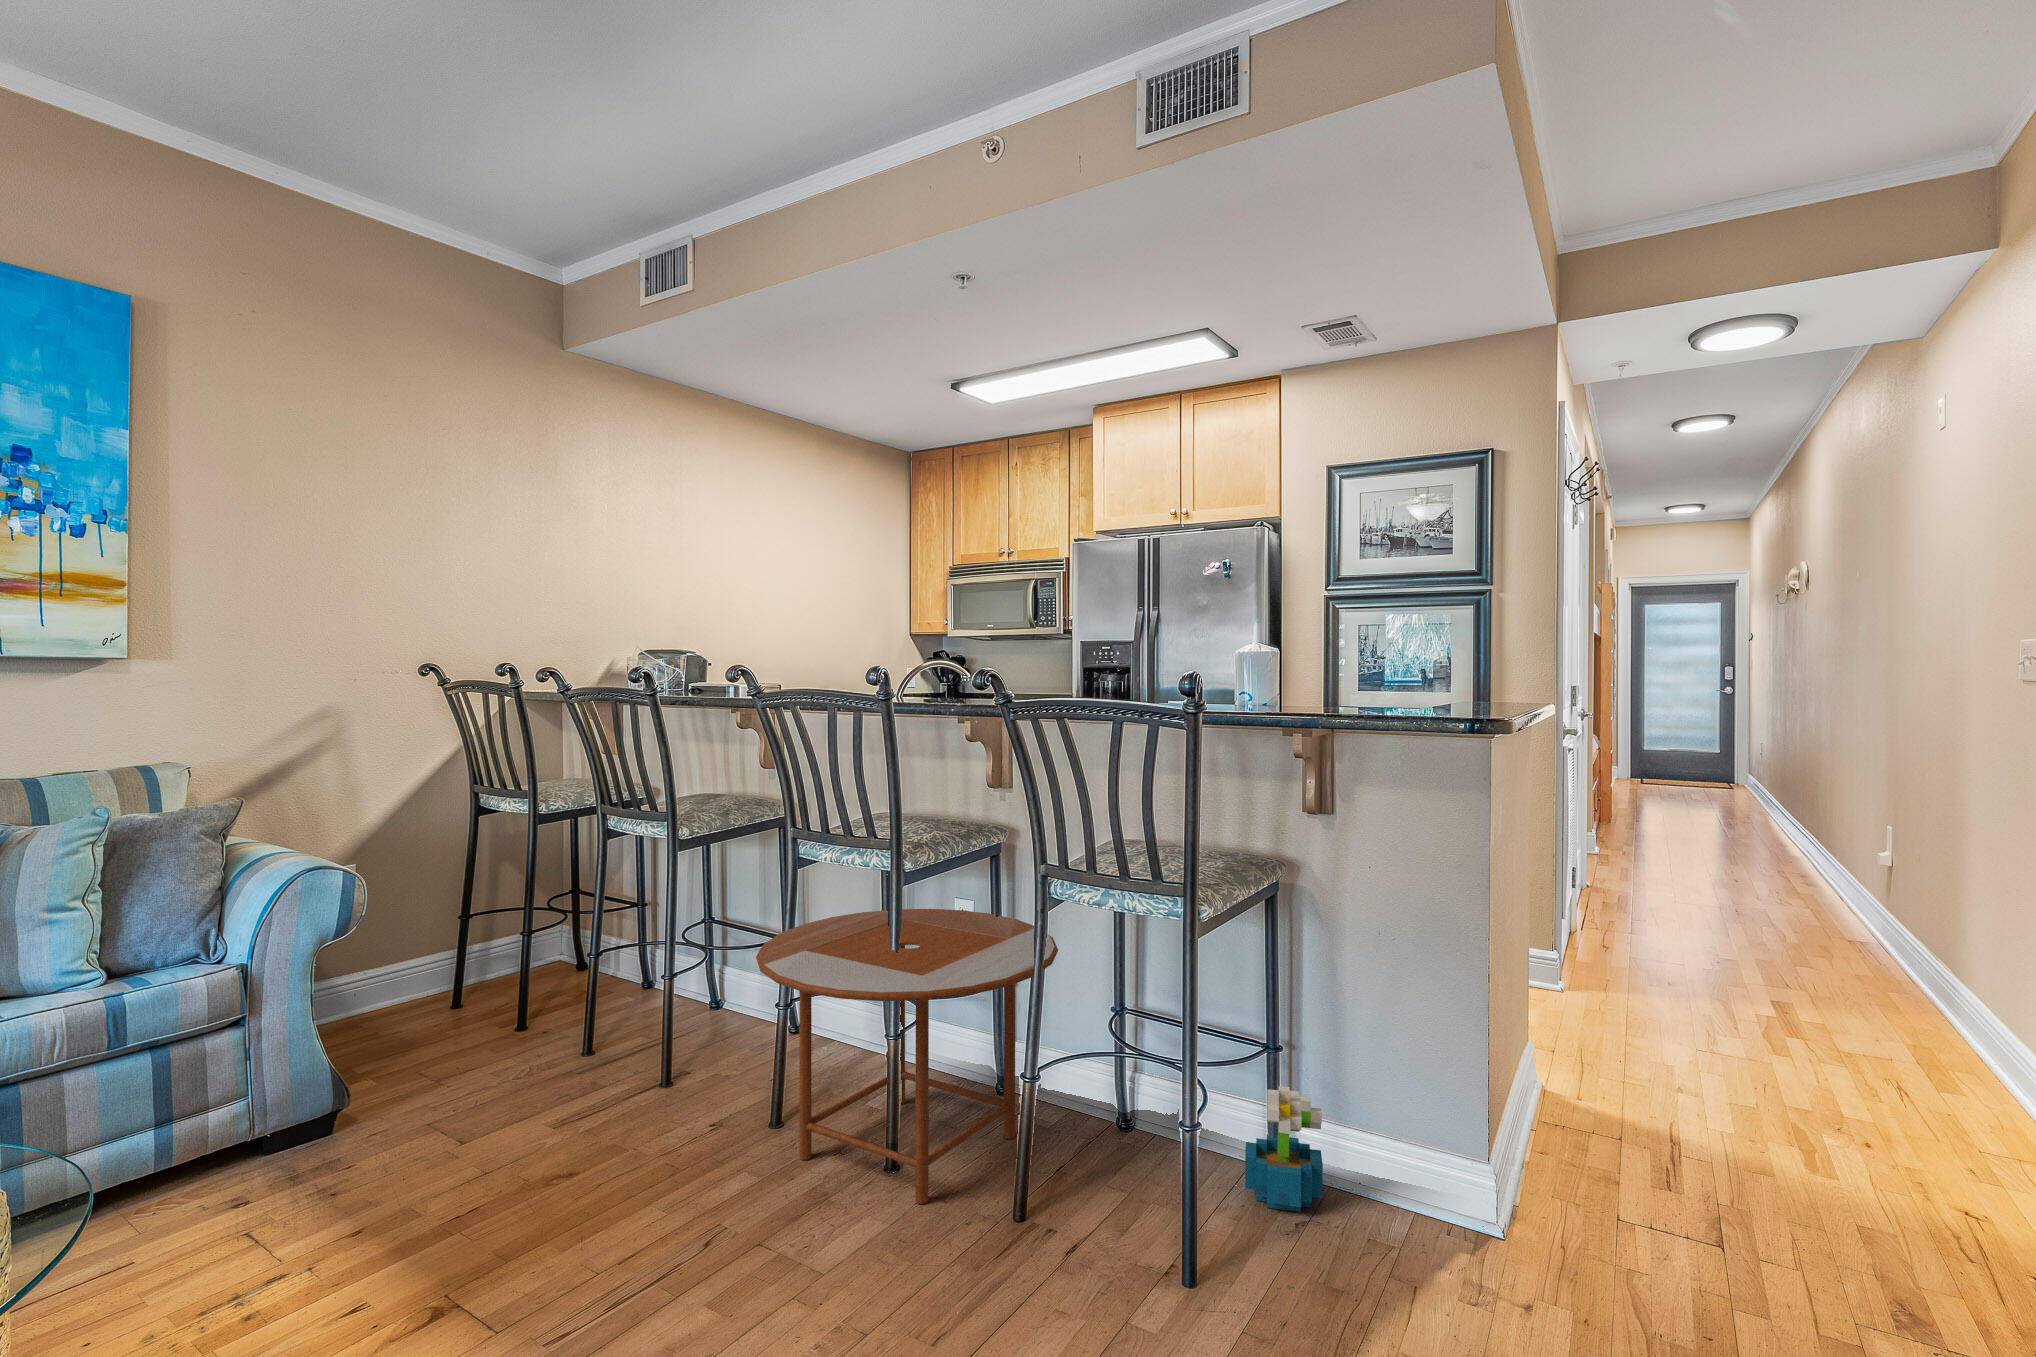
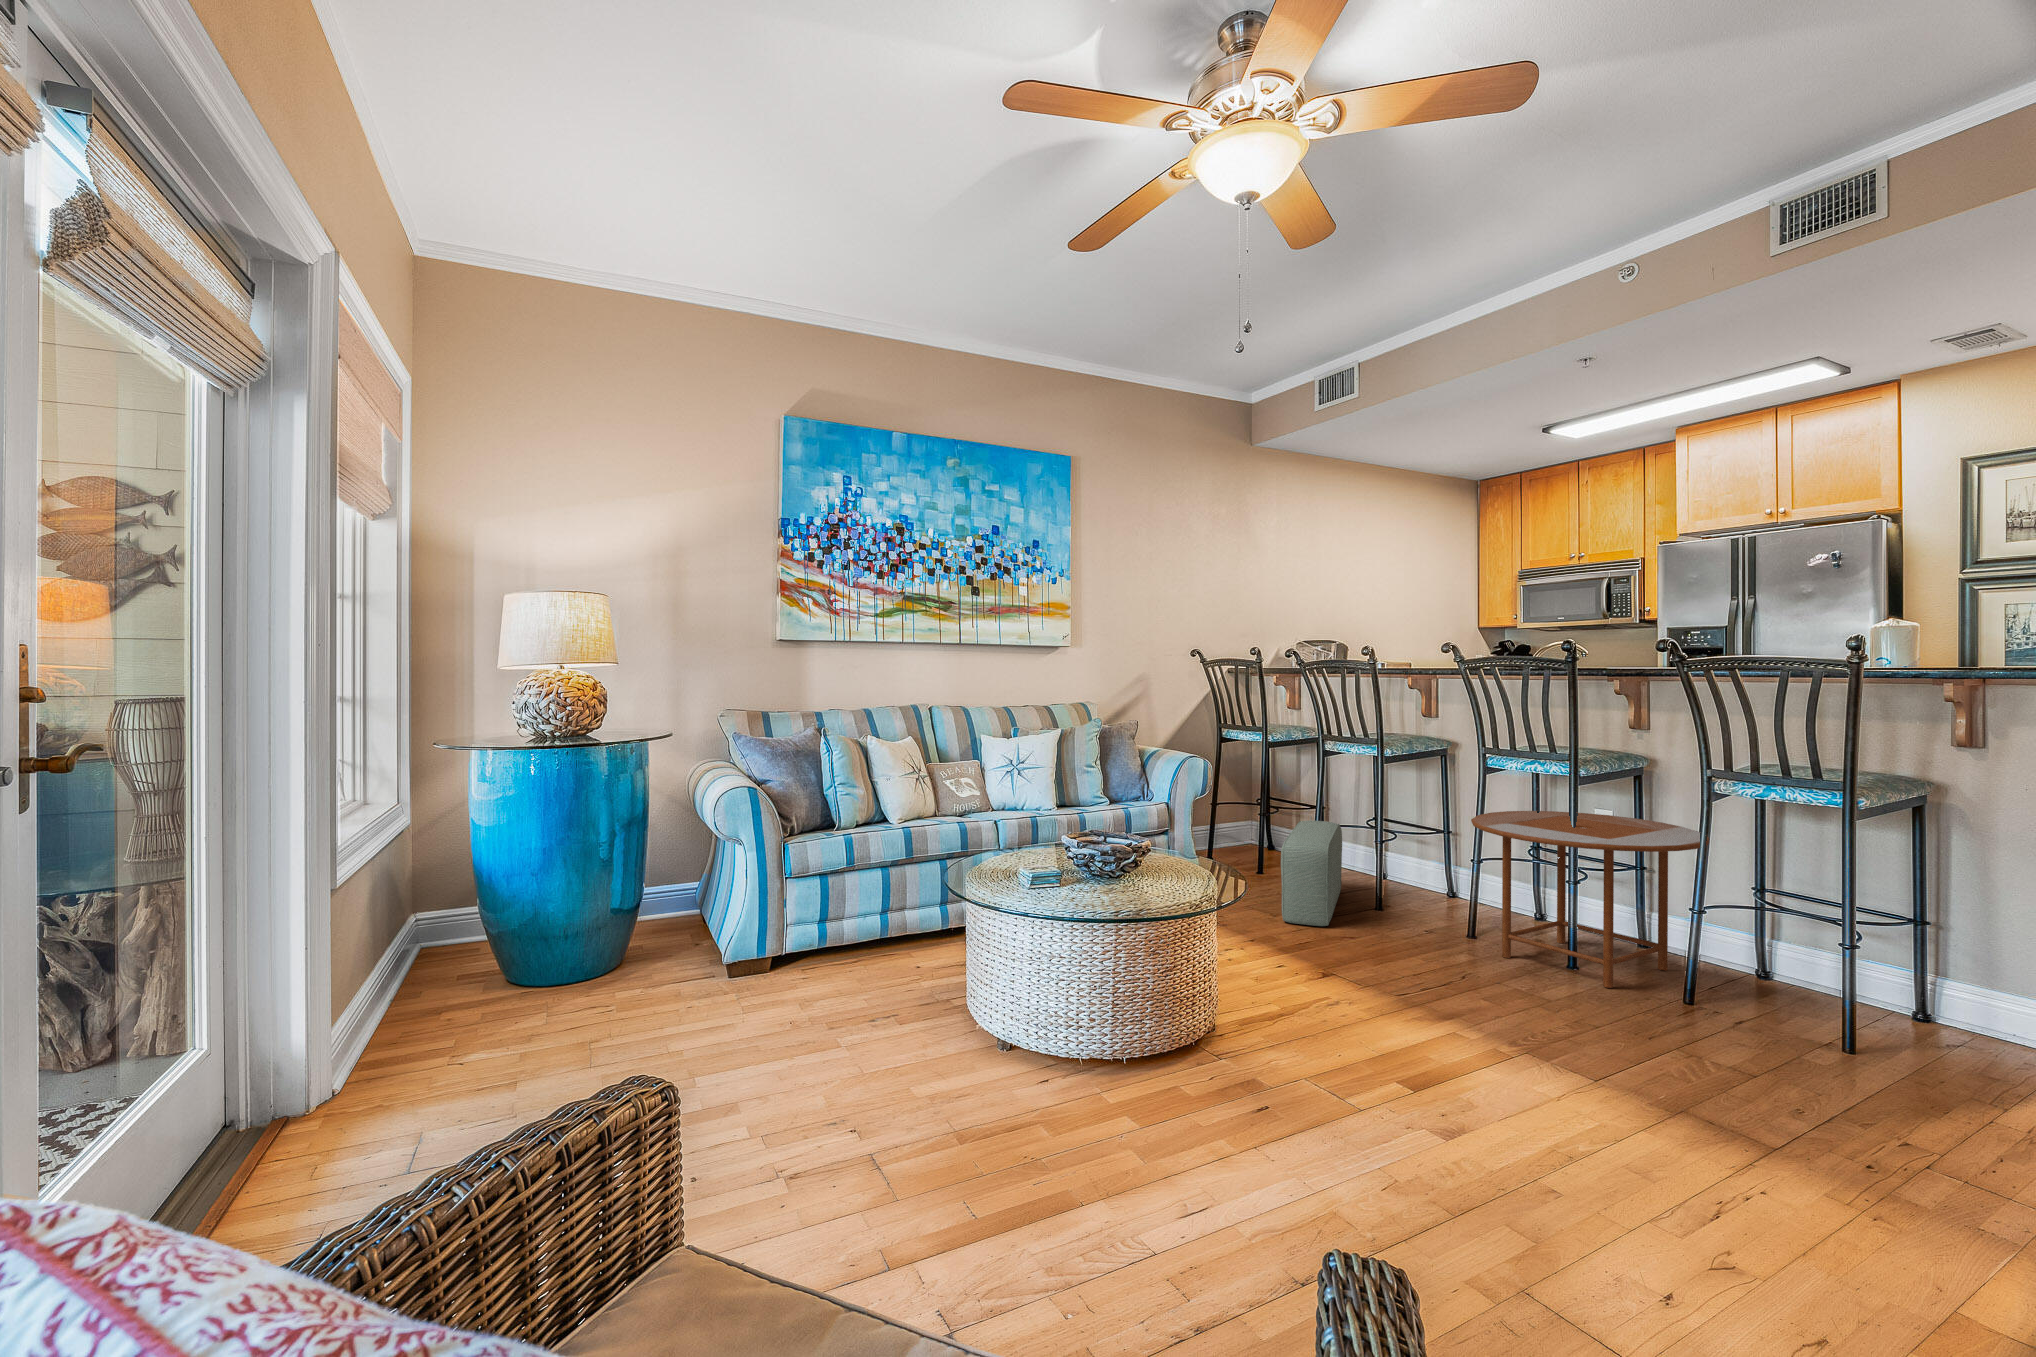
pouf: none [471,939,632,1145] -> present [1281,821,1342,926]
decorative plant: present [1245,1086,1323,1212] -> none [1892,946,1975,1040]

